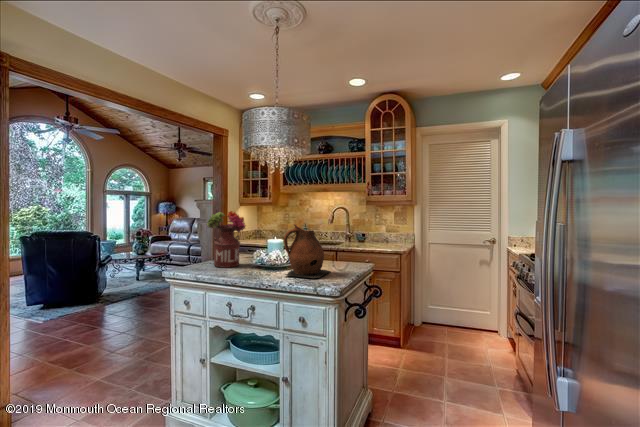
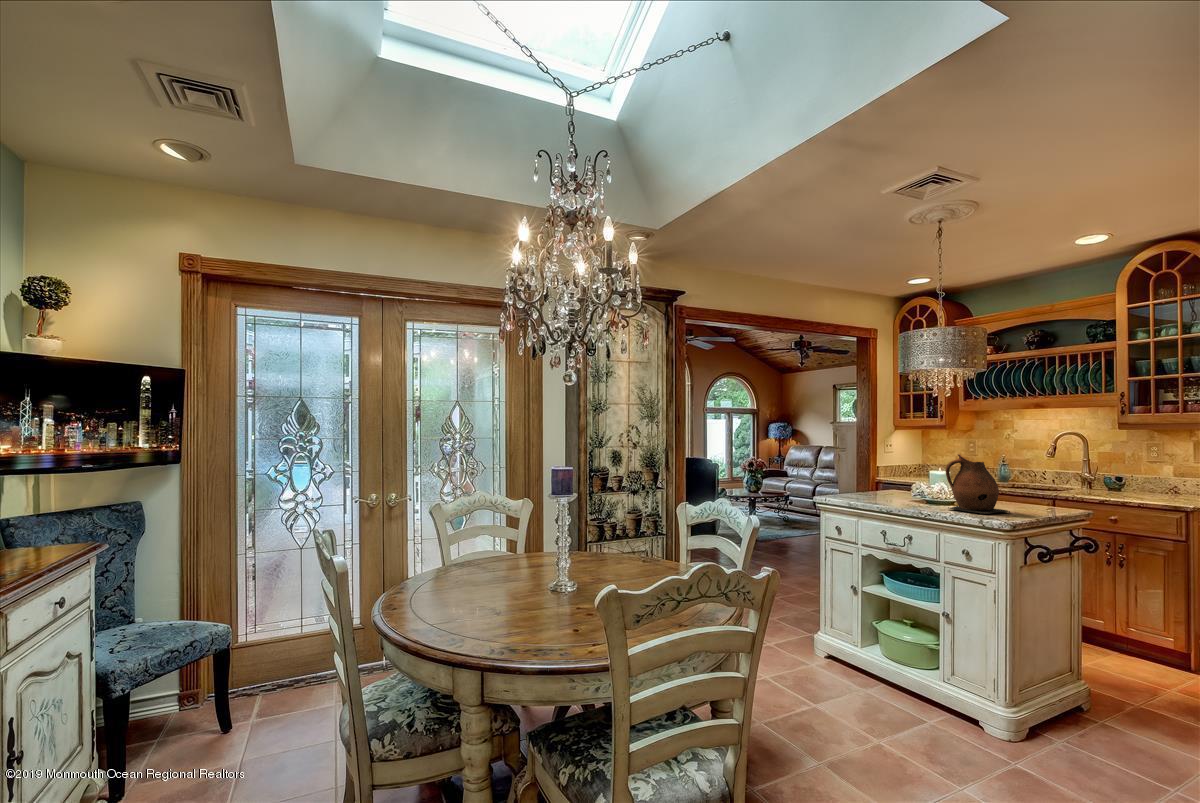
flower arrangement: present [207,211,246,268] -> none [857,438,902,499]

